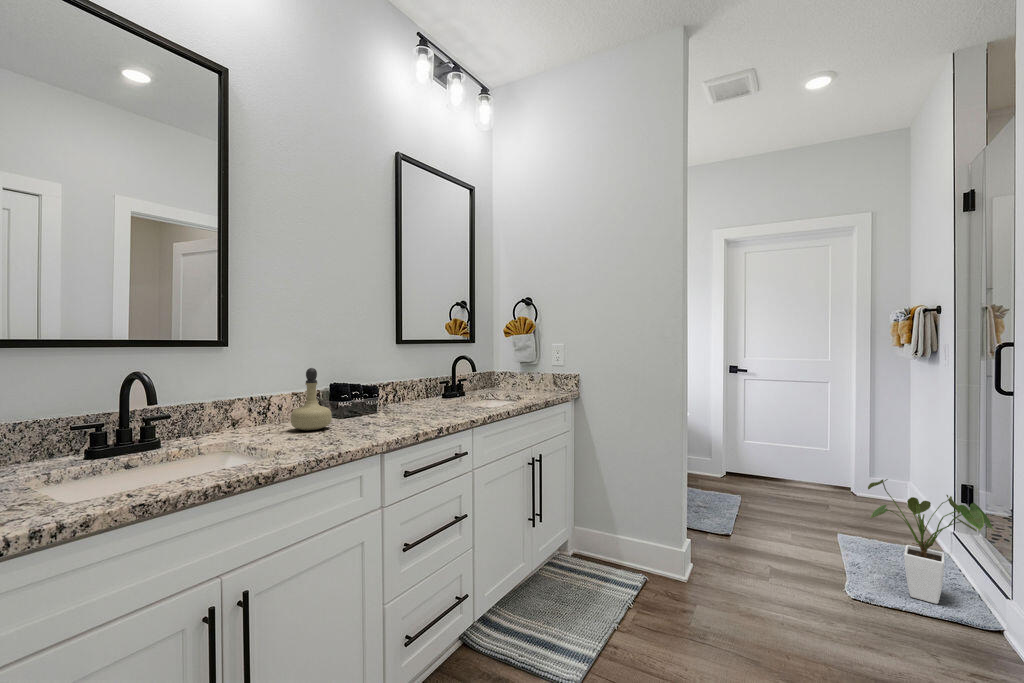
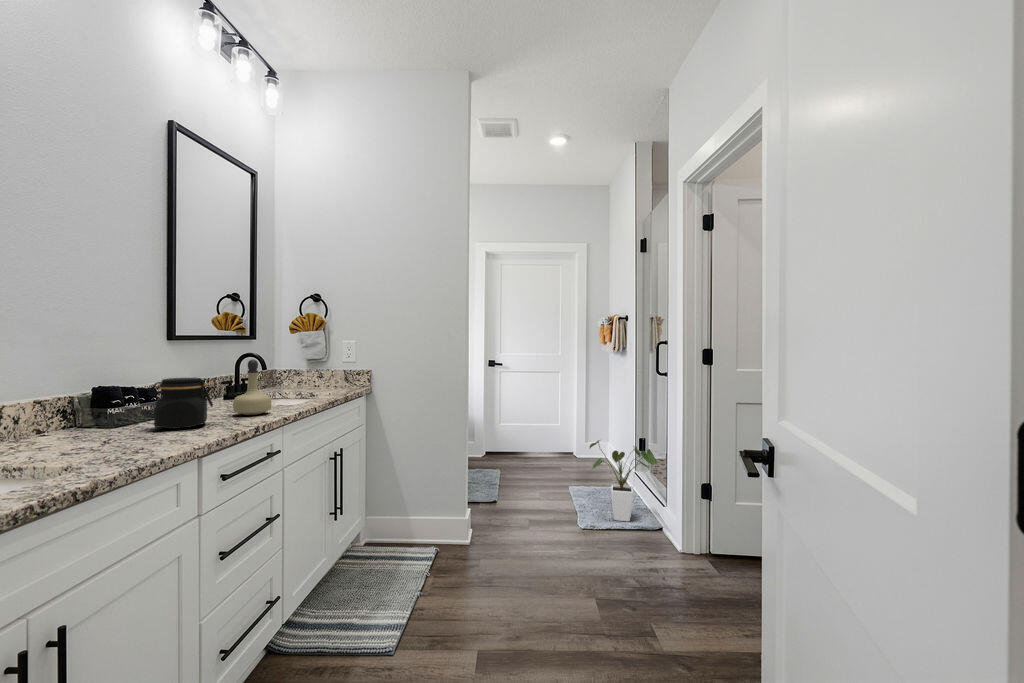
perfume bottle: present [291,368,332,430] -> present [233,359,271,415]
jar: none [361,379,410,424] -> present [148,378,213,429]

